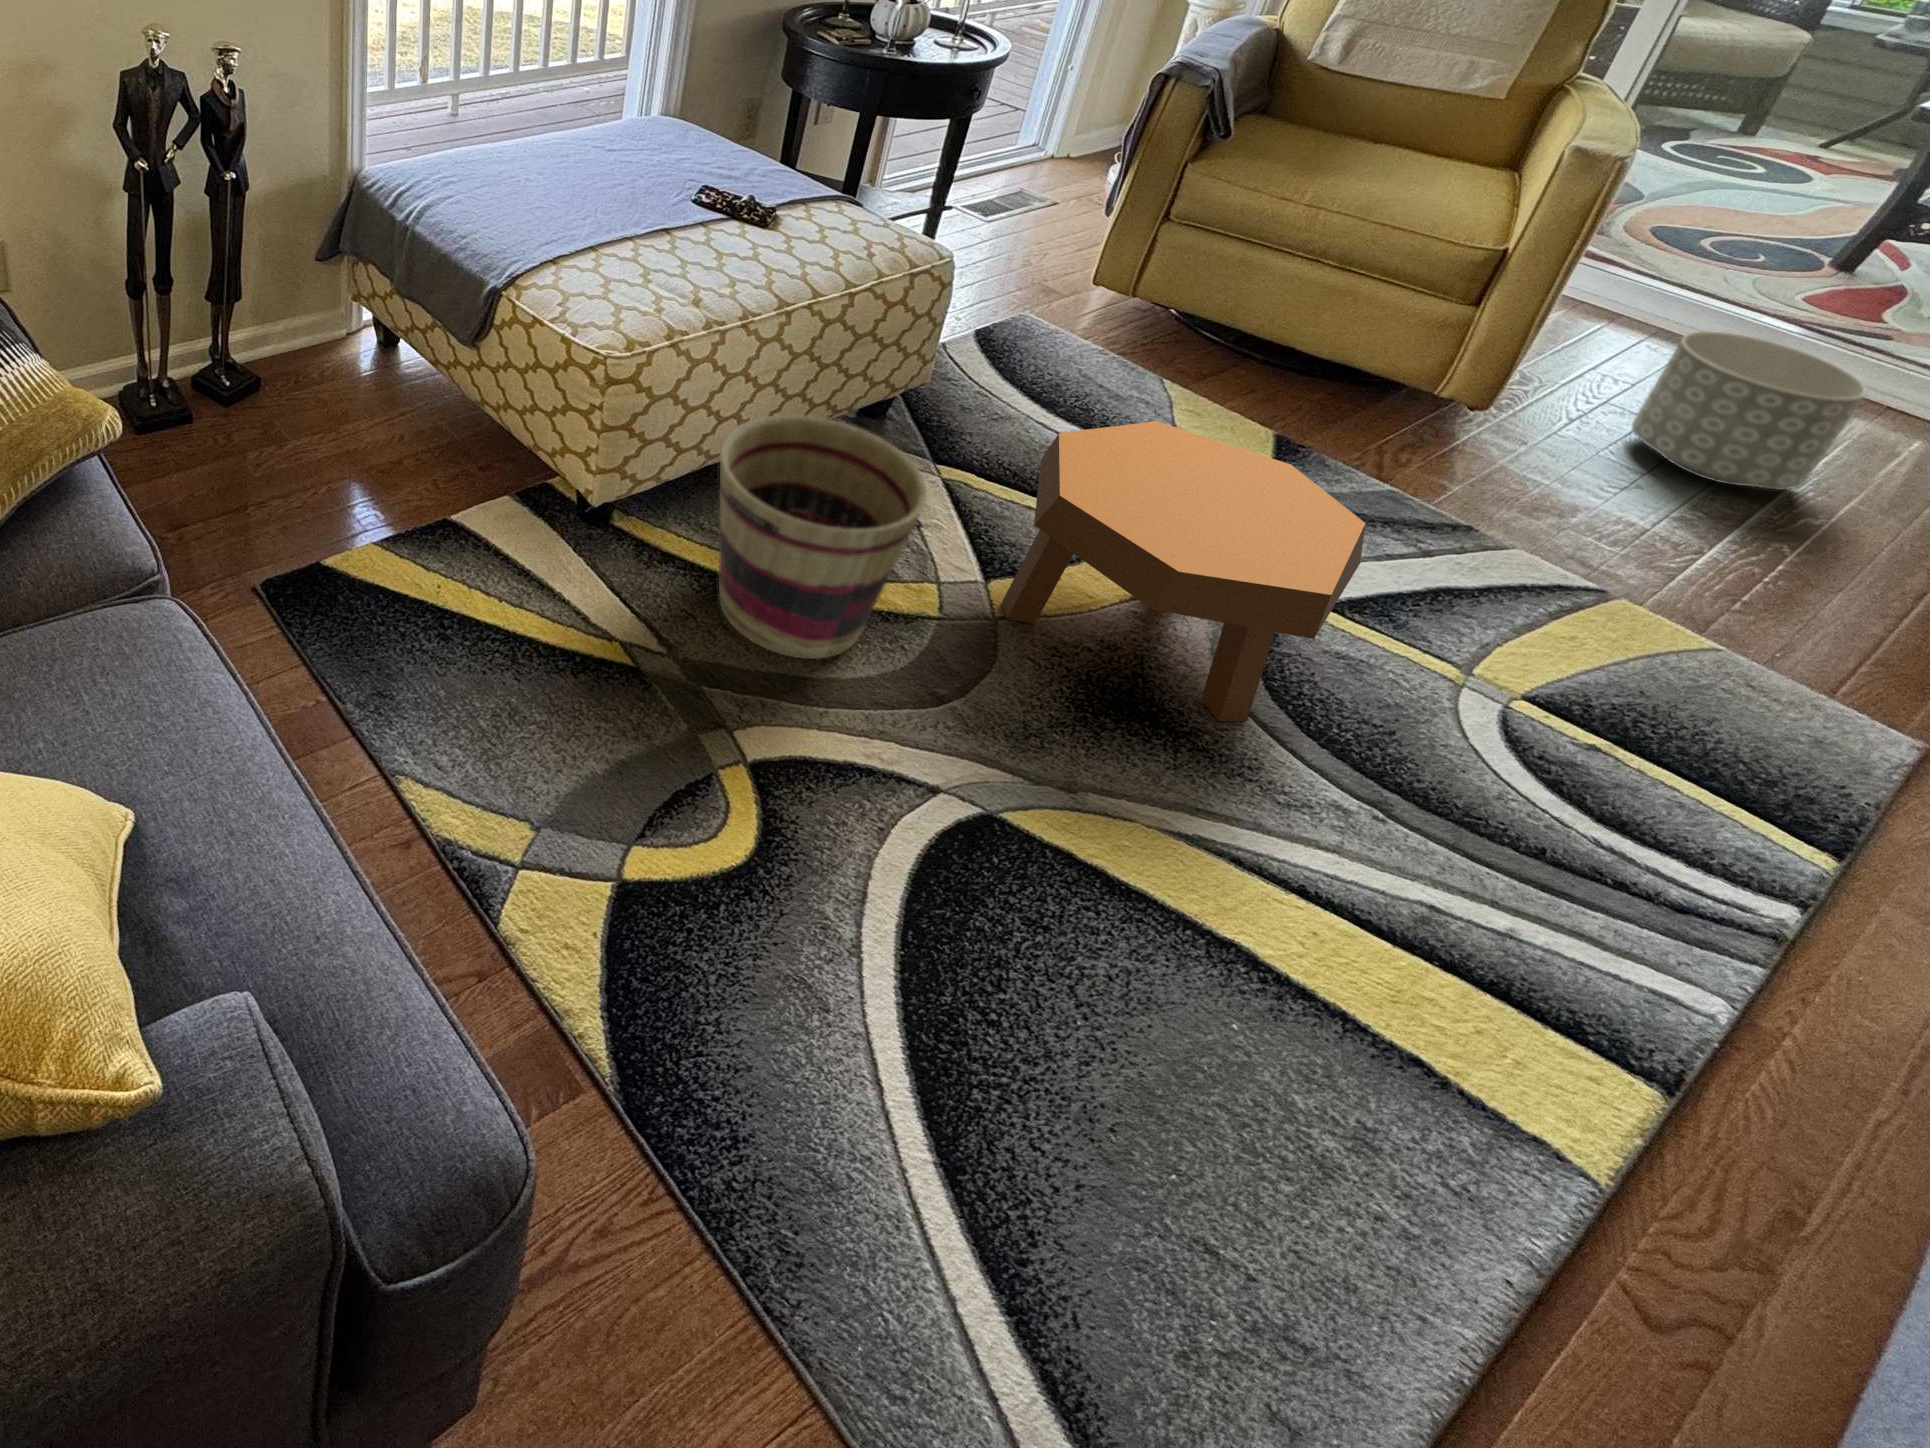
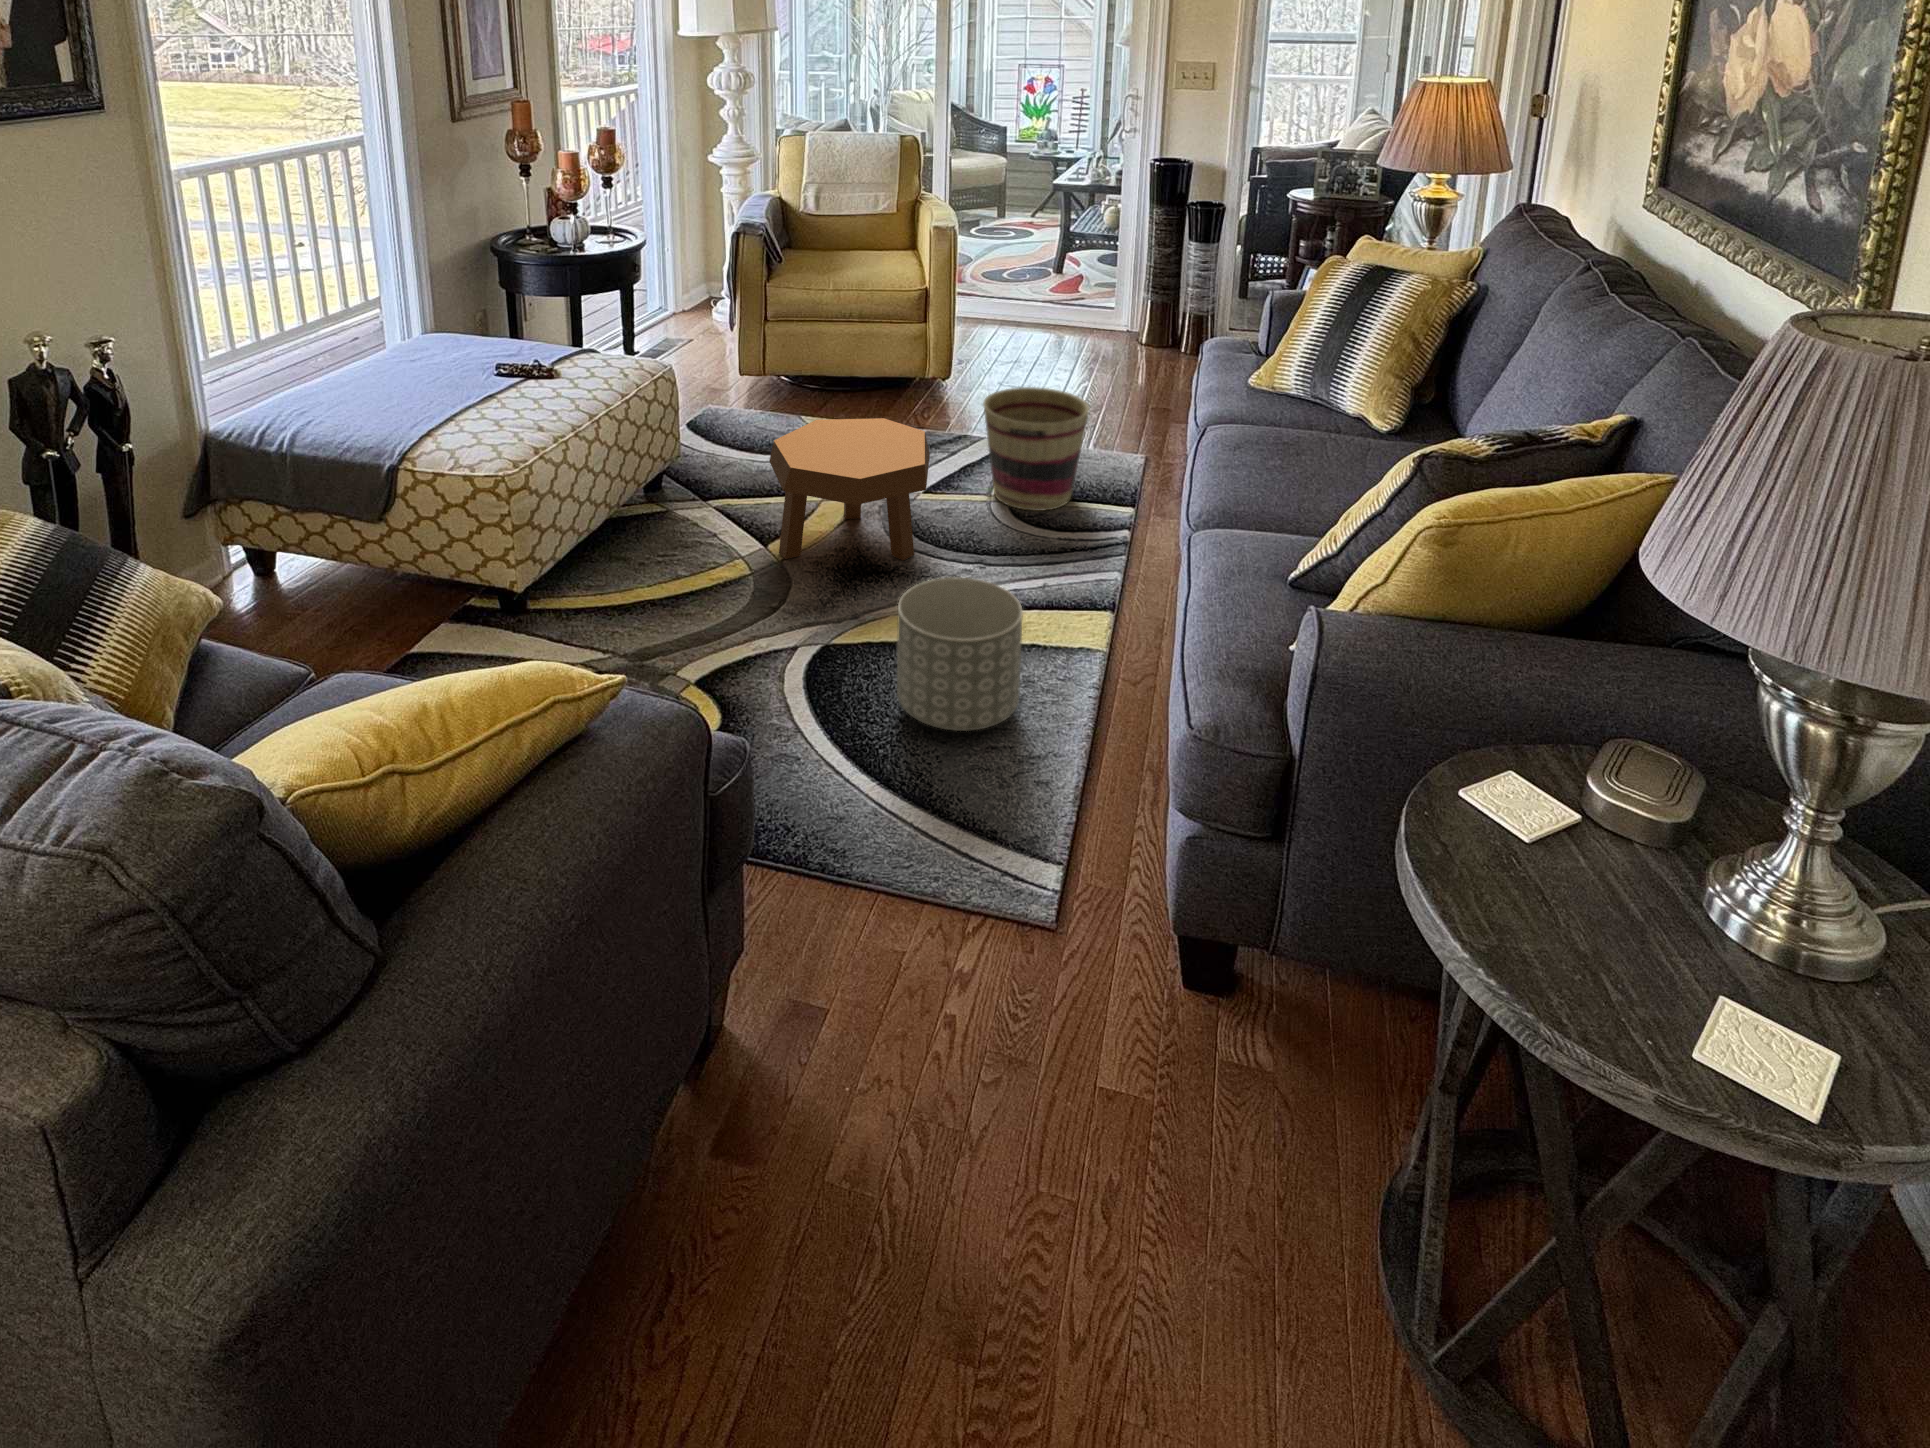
planter: present [1632,331,1867,490] -> present [897,577,1023,731]
basket: present [719,415,927,659] -> present [983,387,1089,511]

